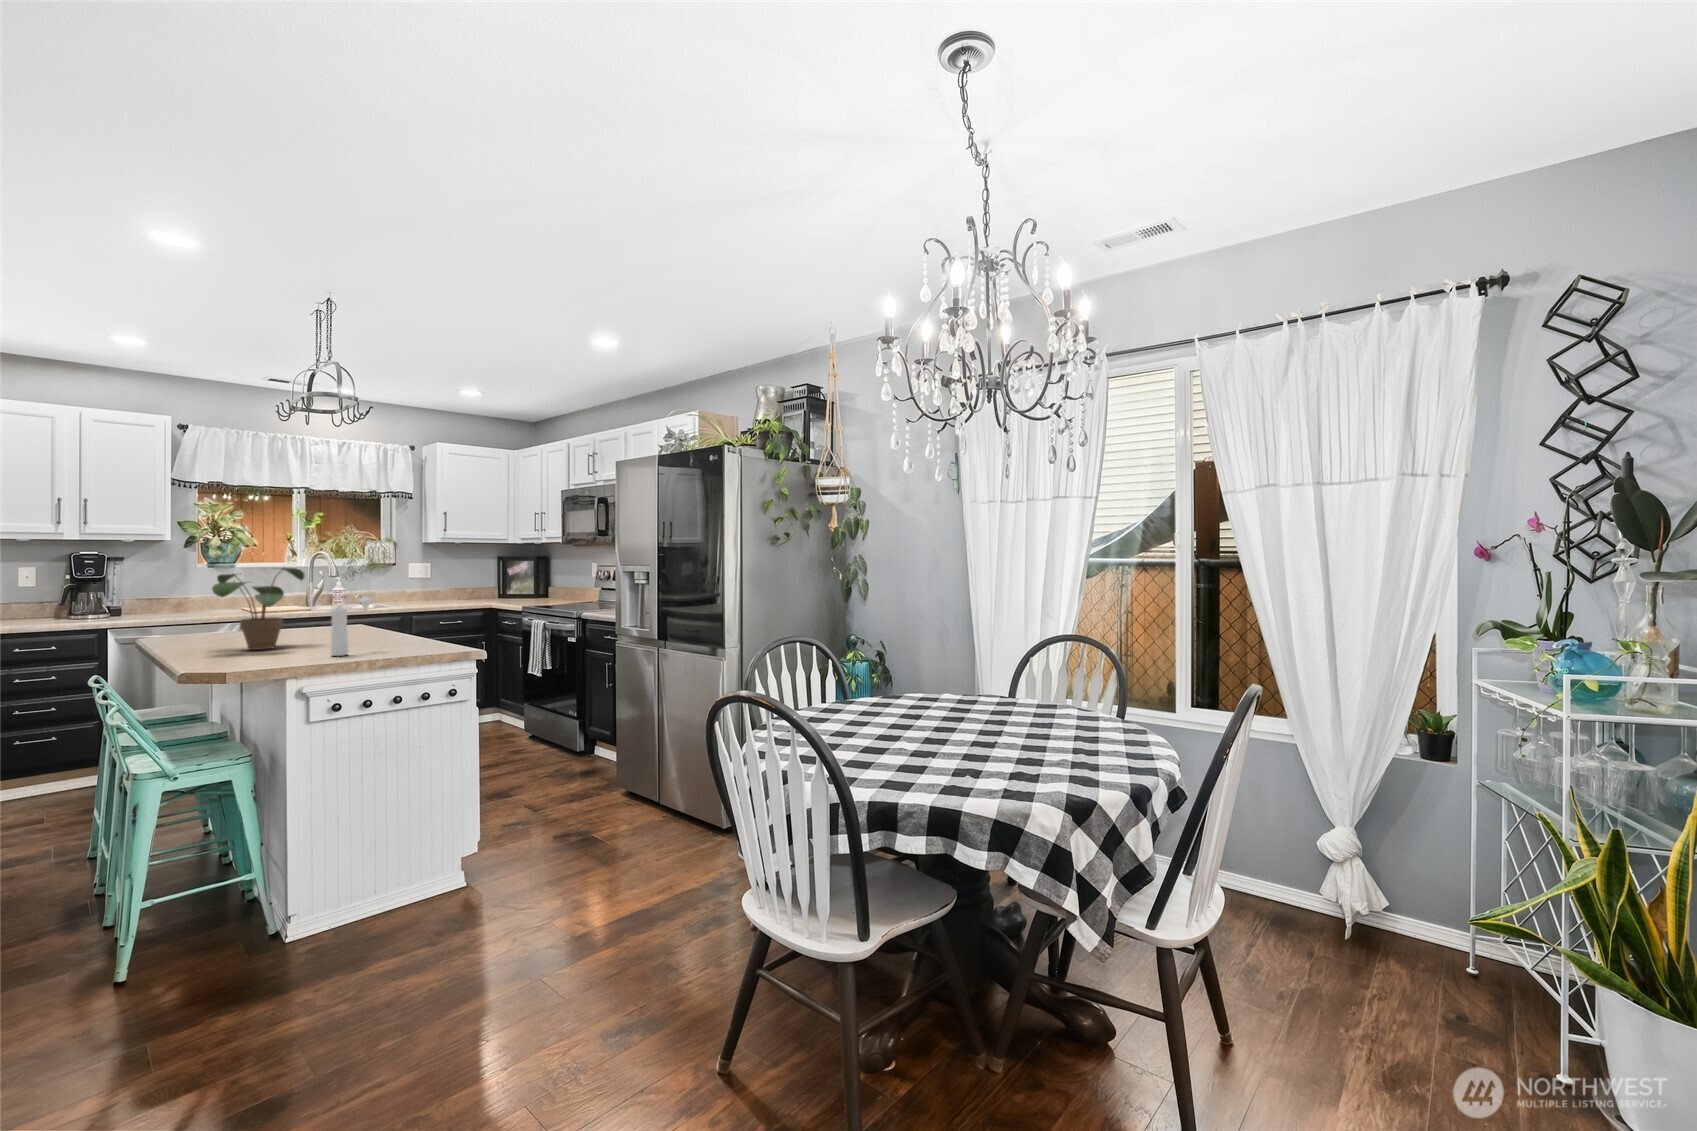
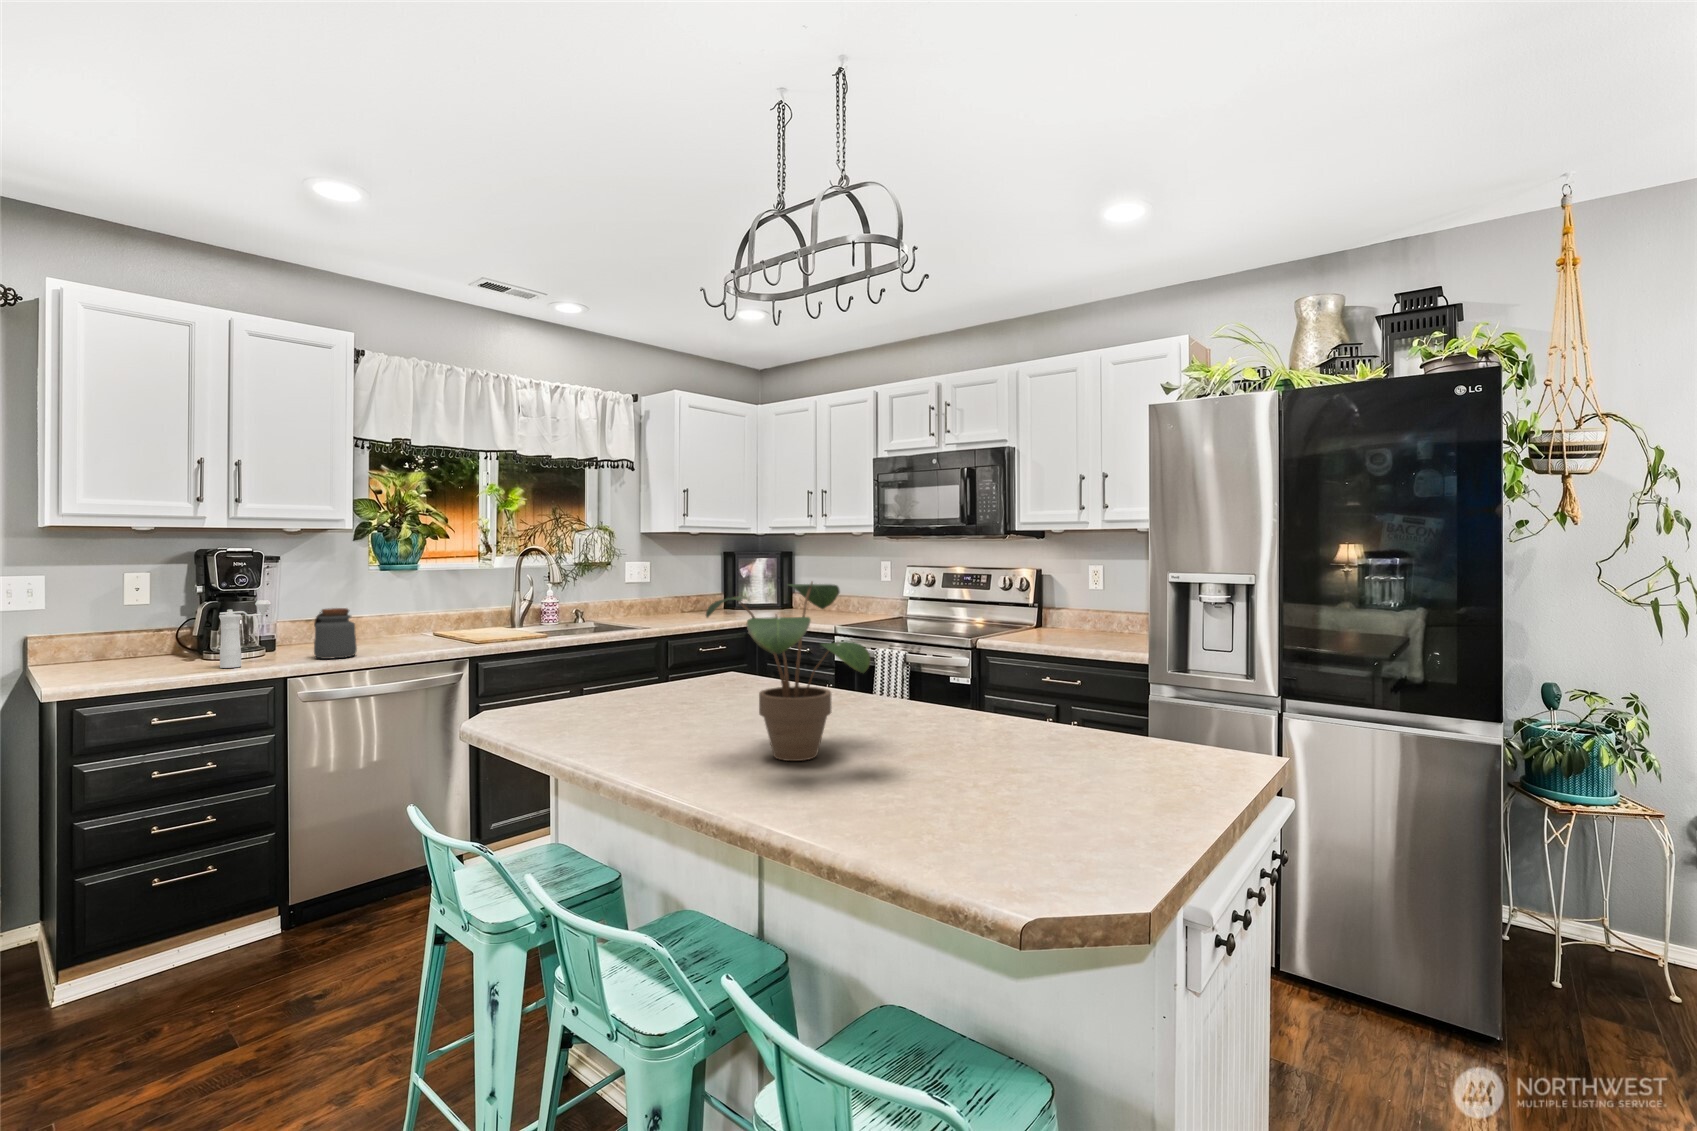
jar: none [132,589,163,620] -> present [314,608,357,659]
pepper mill: present [330,597,372,656] -> present [219,600,271,668]

